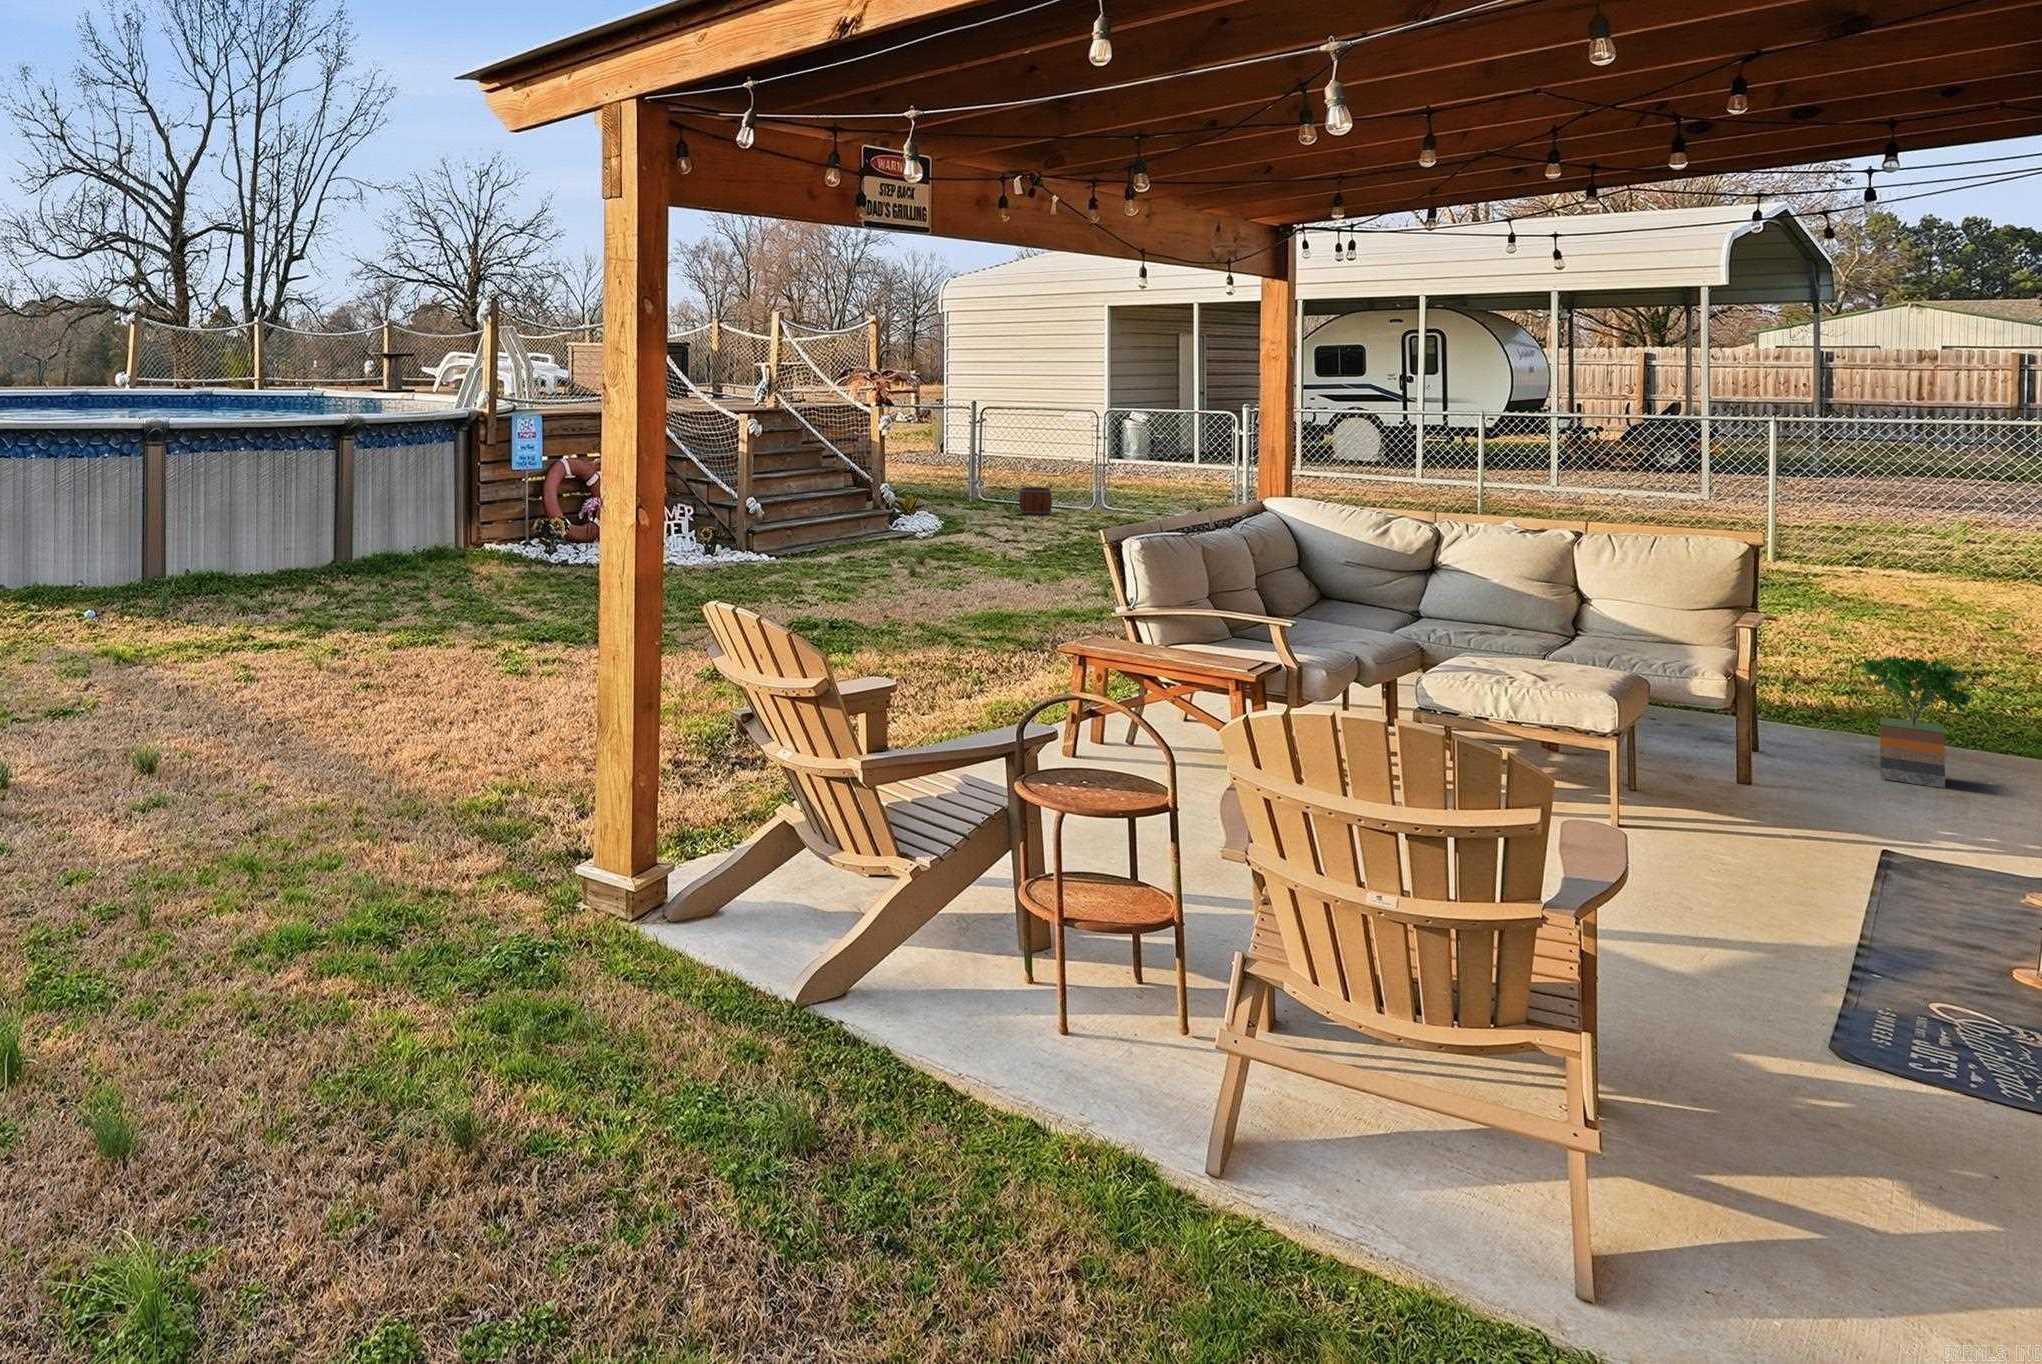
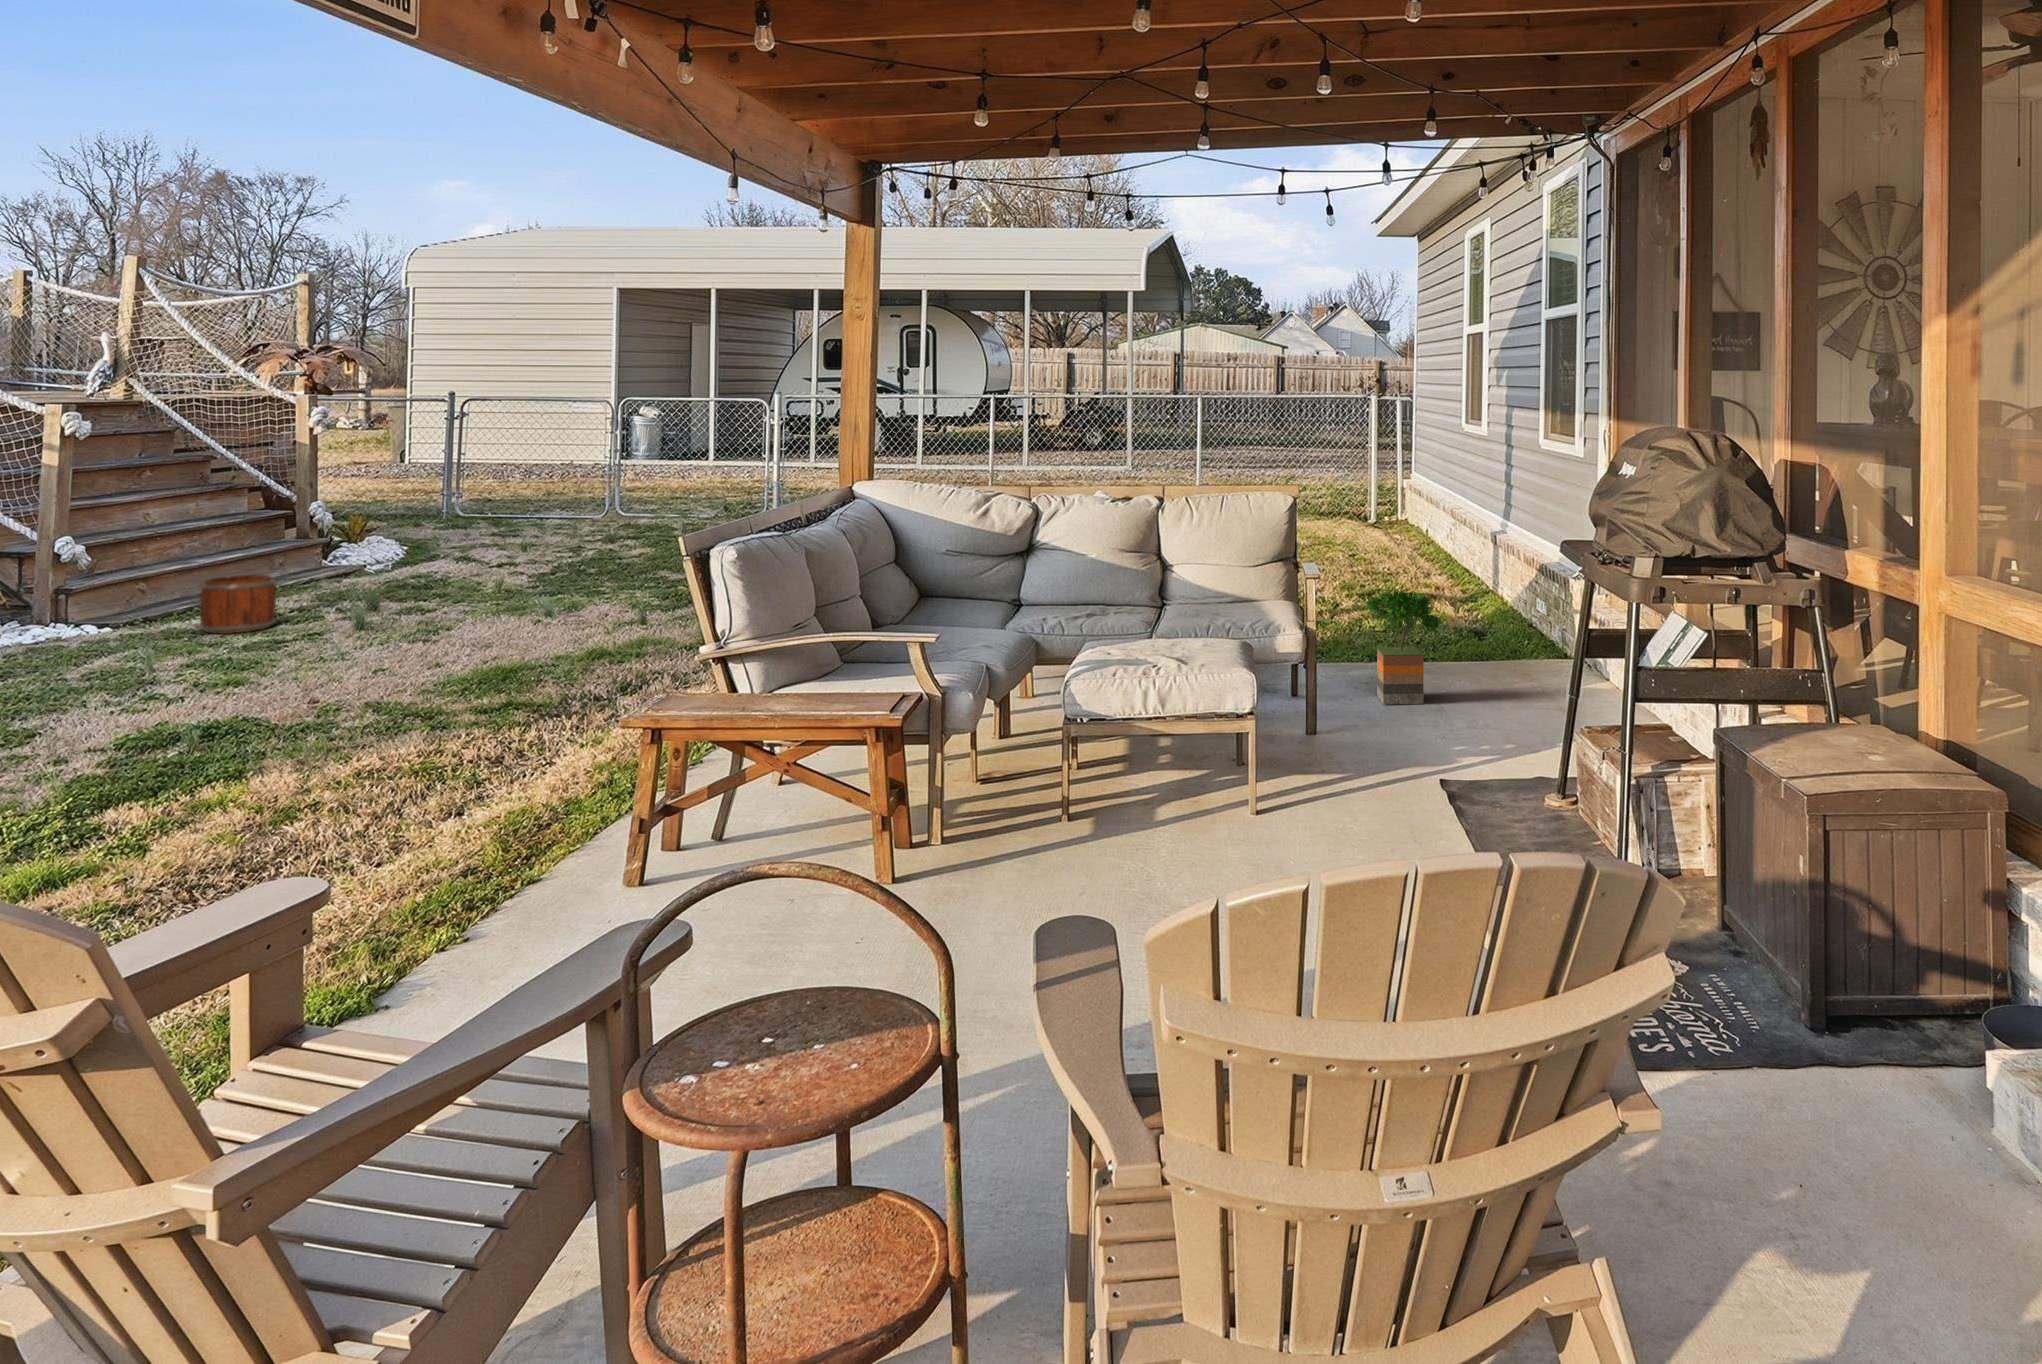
bucket: present [1020,487,1052,515] -> present [200,575,276,634]

